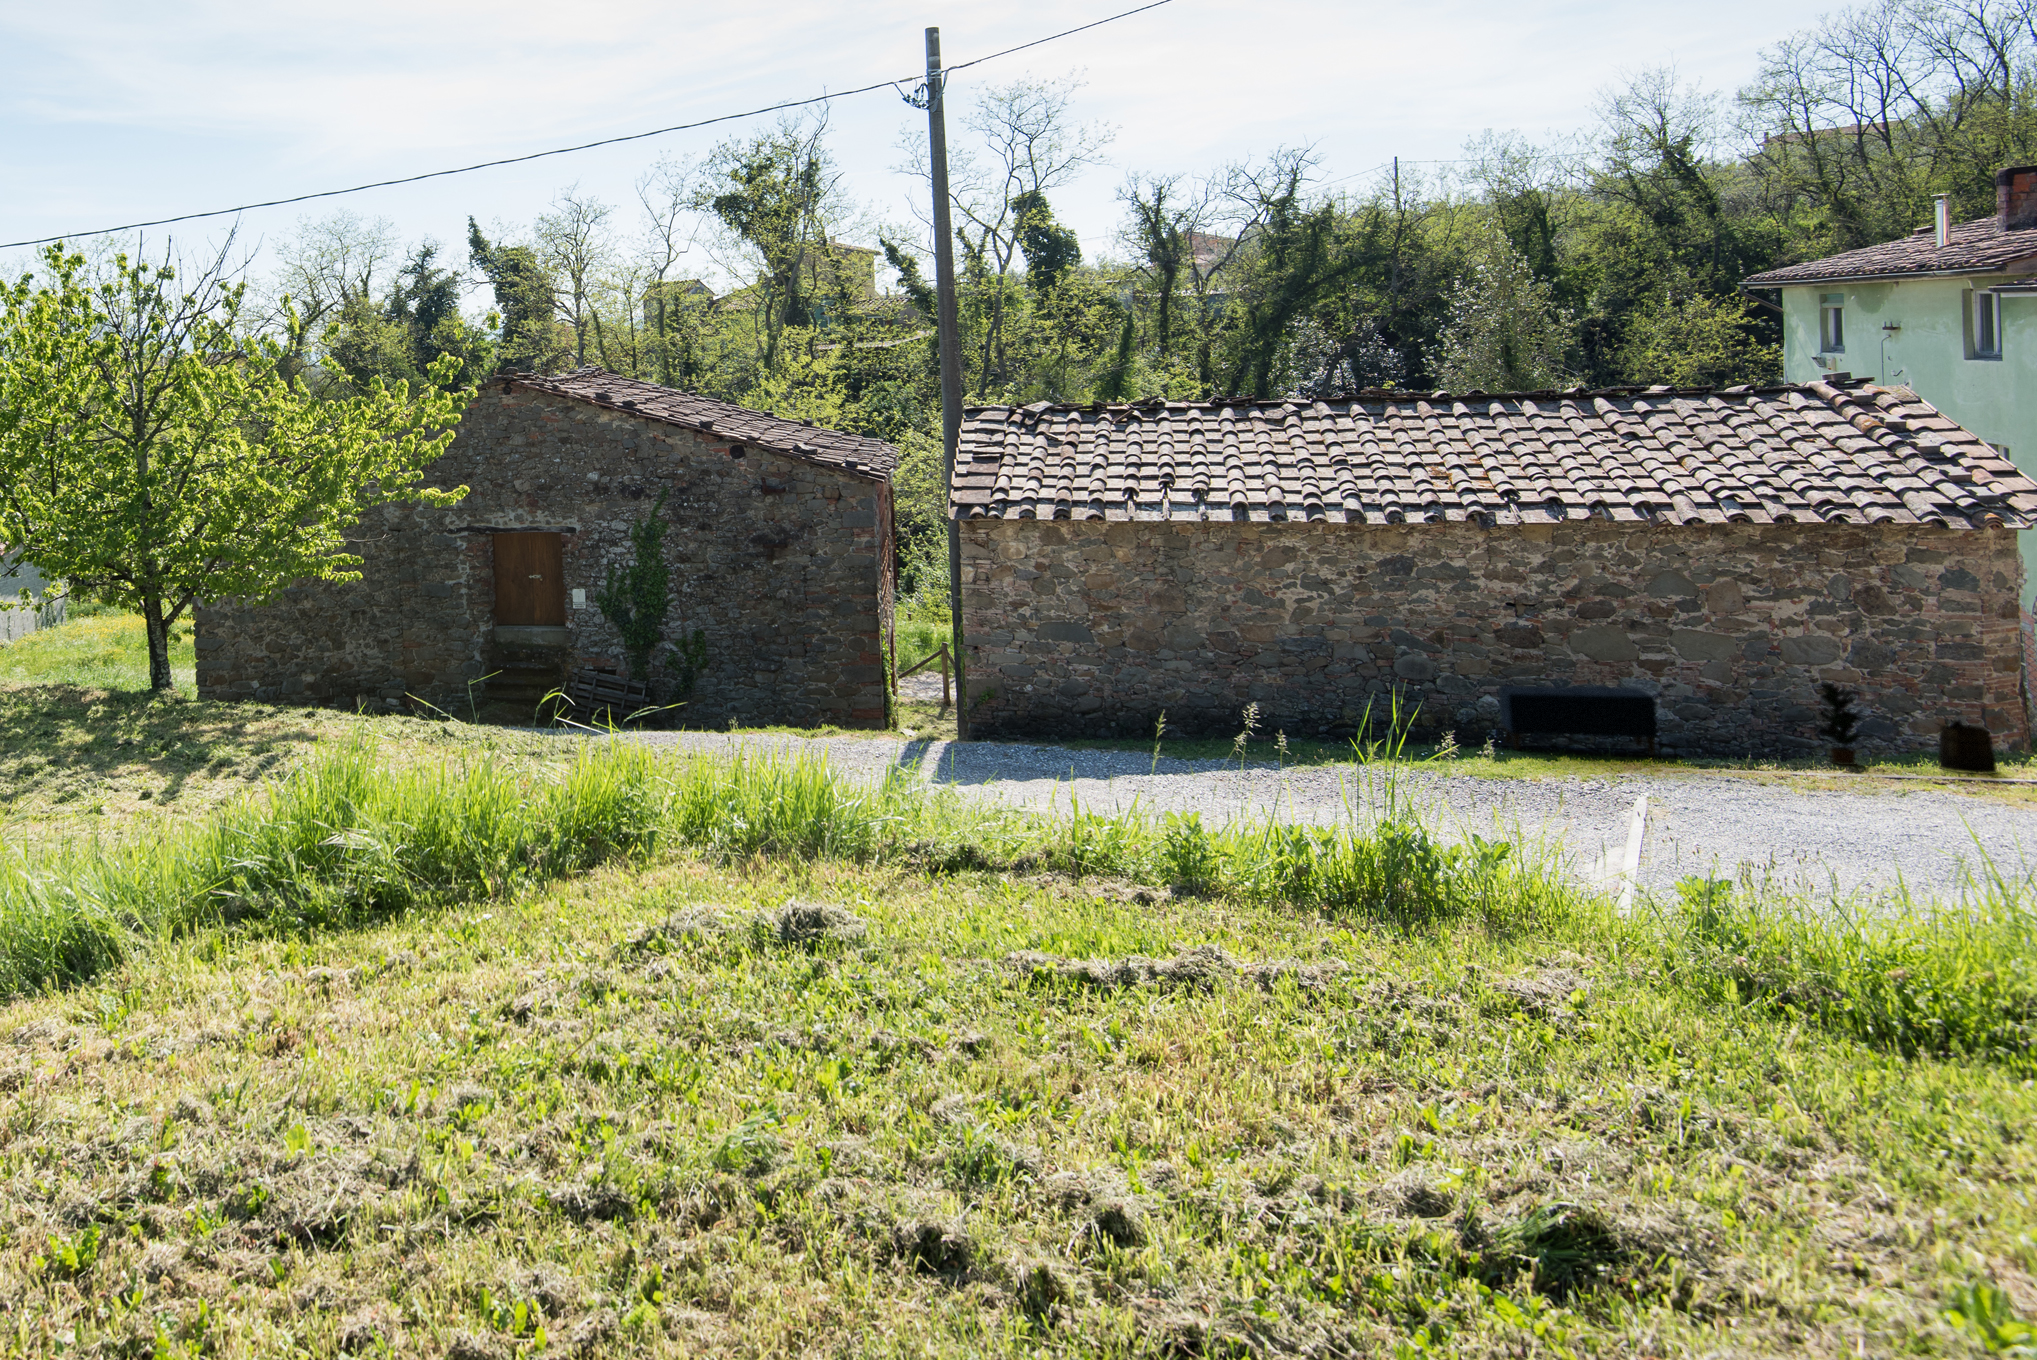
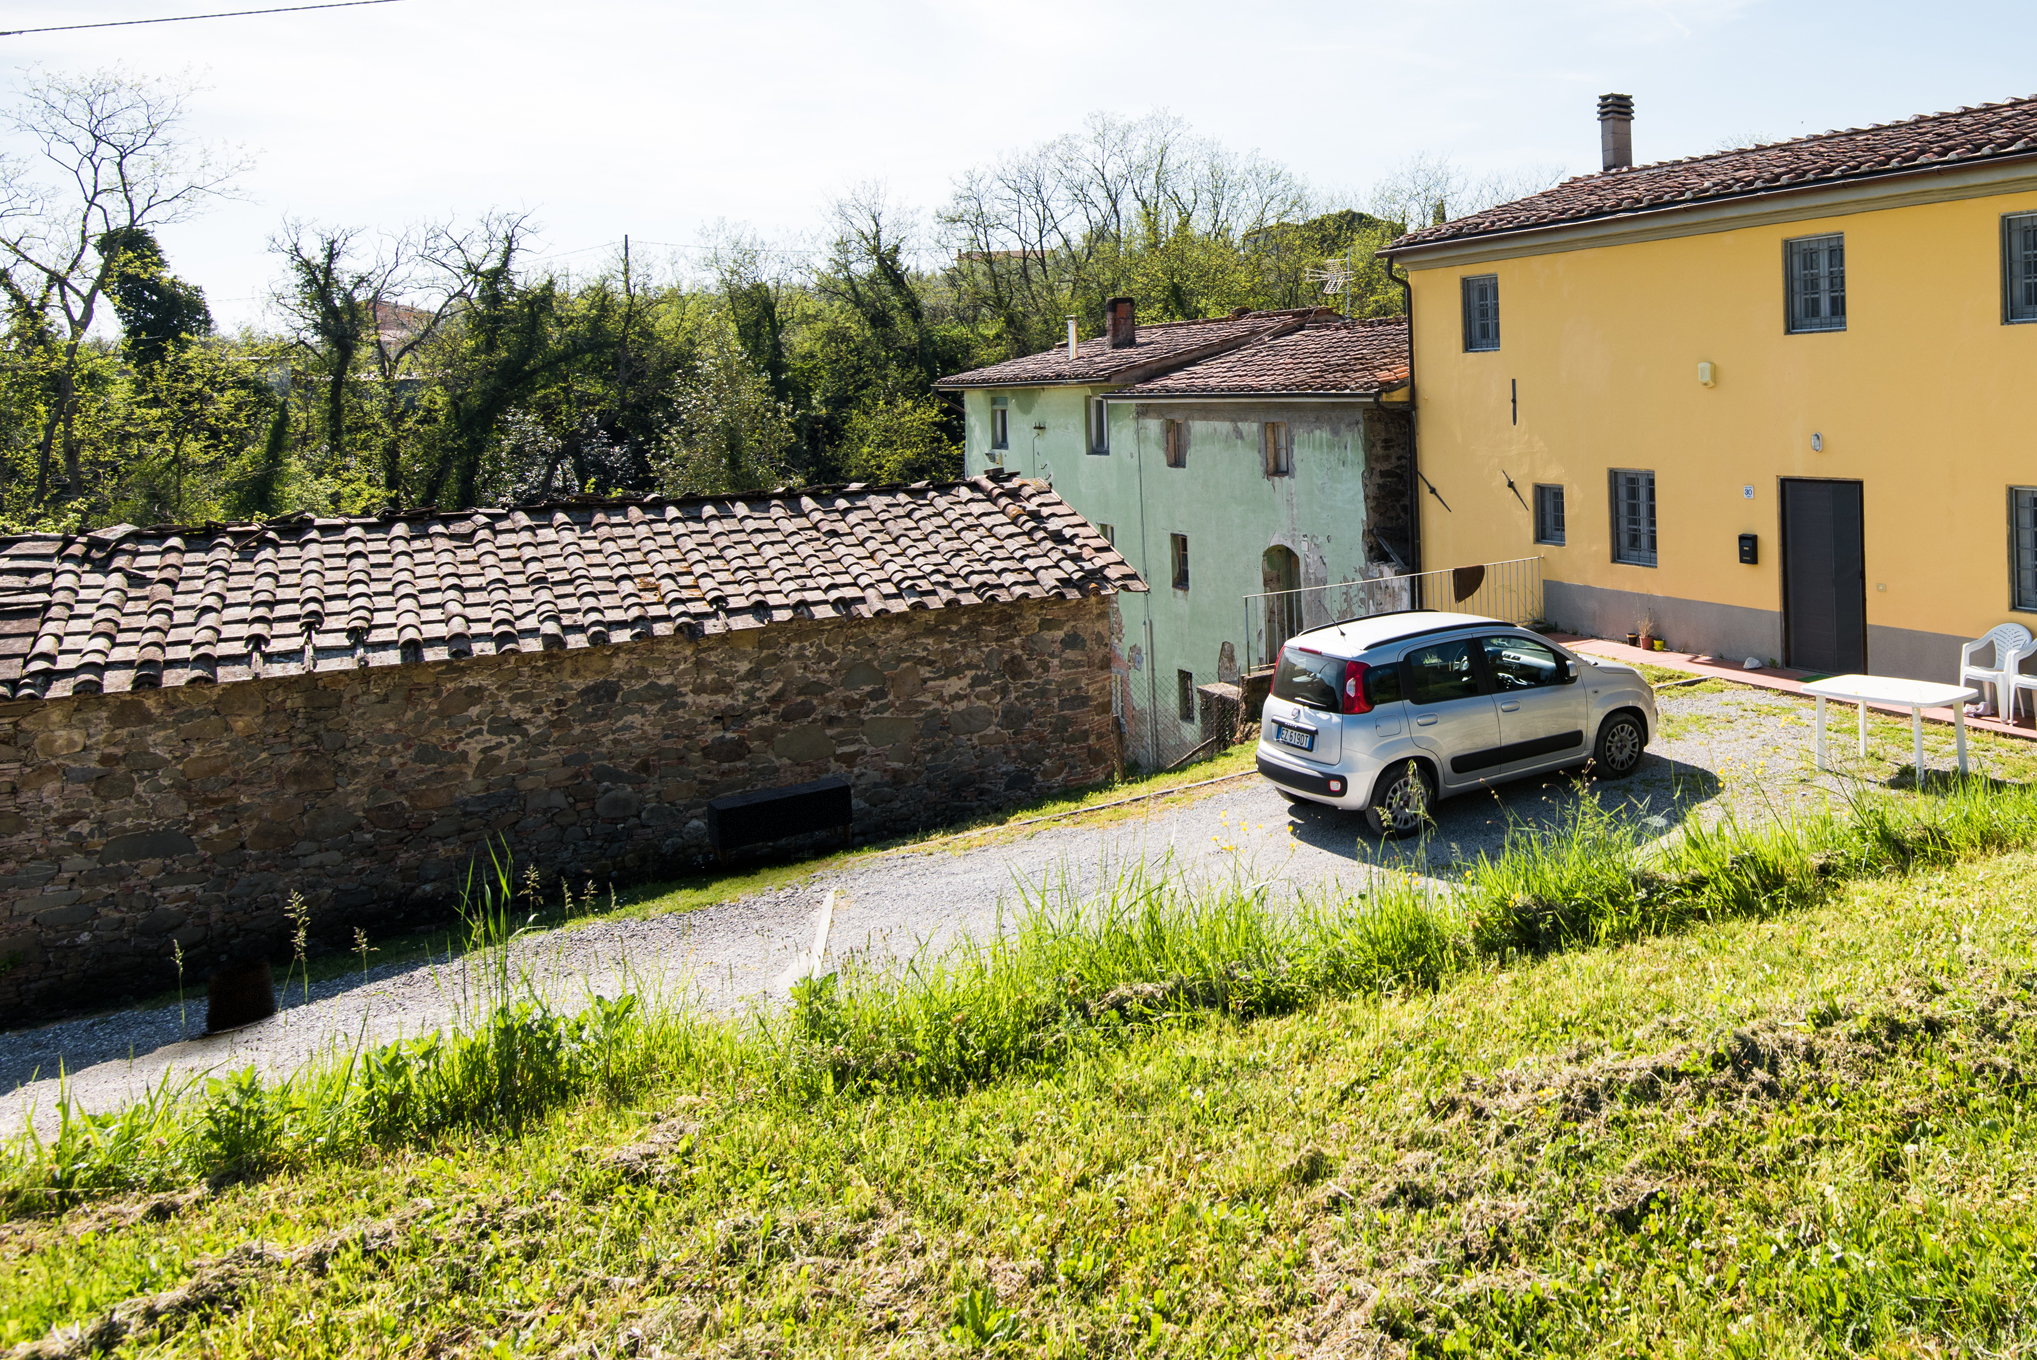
potted plant: present [1813,683,1872,765] -> none [970,741,1016,813]
bucket: present [1939,720,1997,774] -> present [205,958,277,1034]

